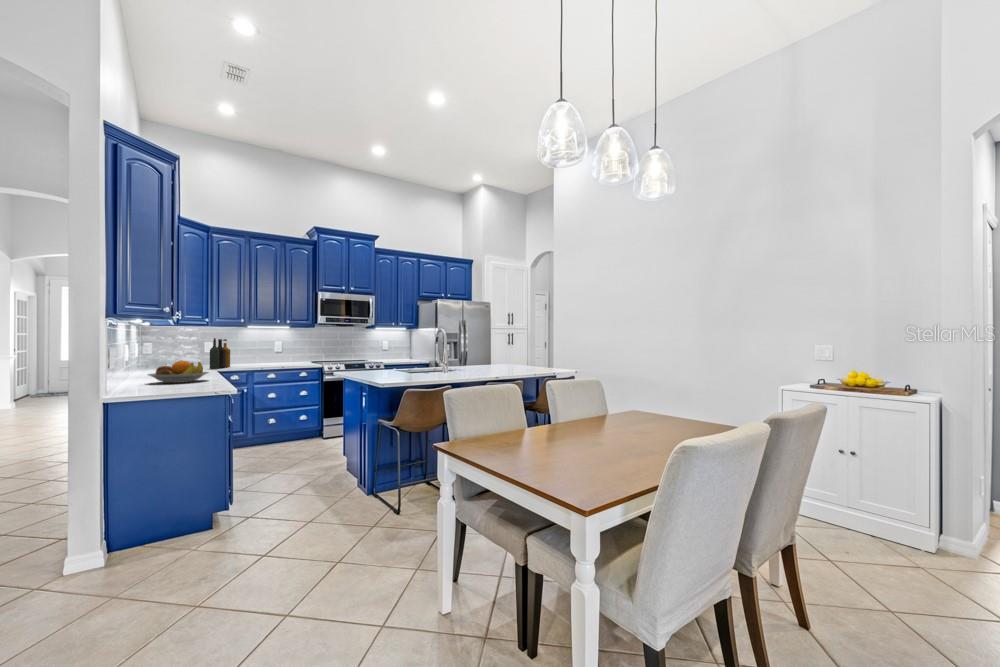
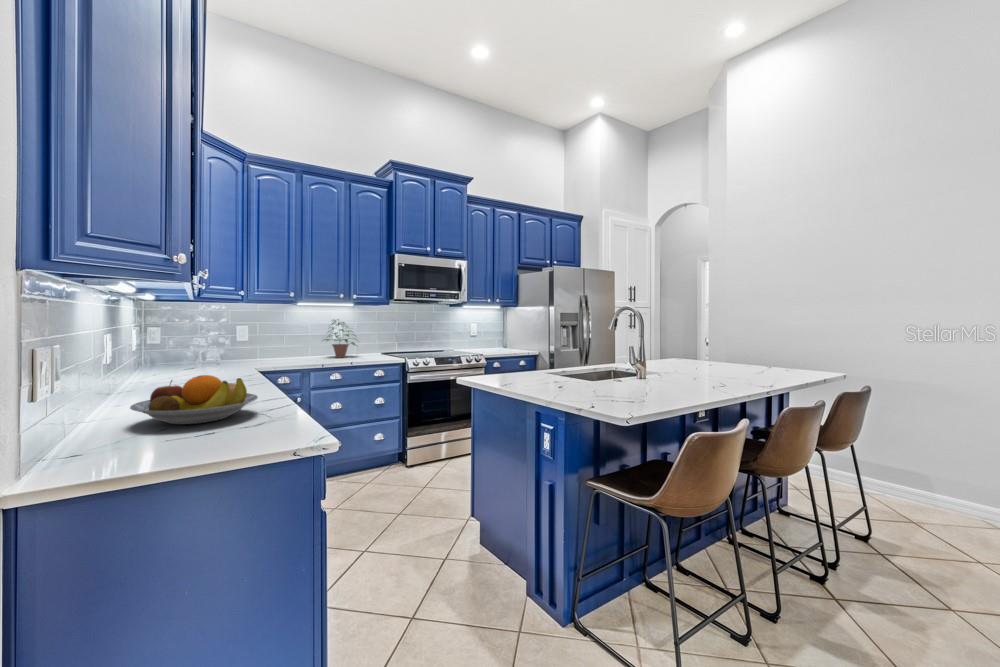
potted plant: none [264,337,293,364] -> present [324,320,356,358]
bottle: present [210,338,230,369] -> none [247,321,276,368]

